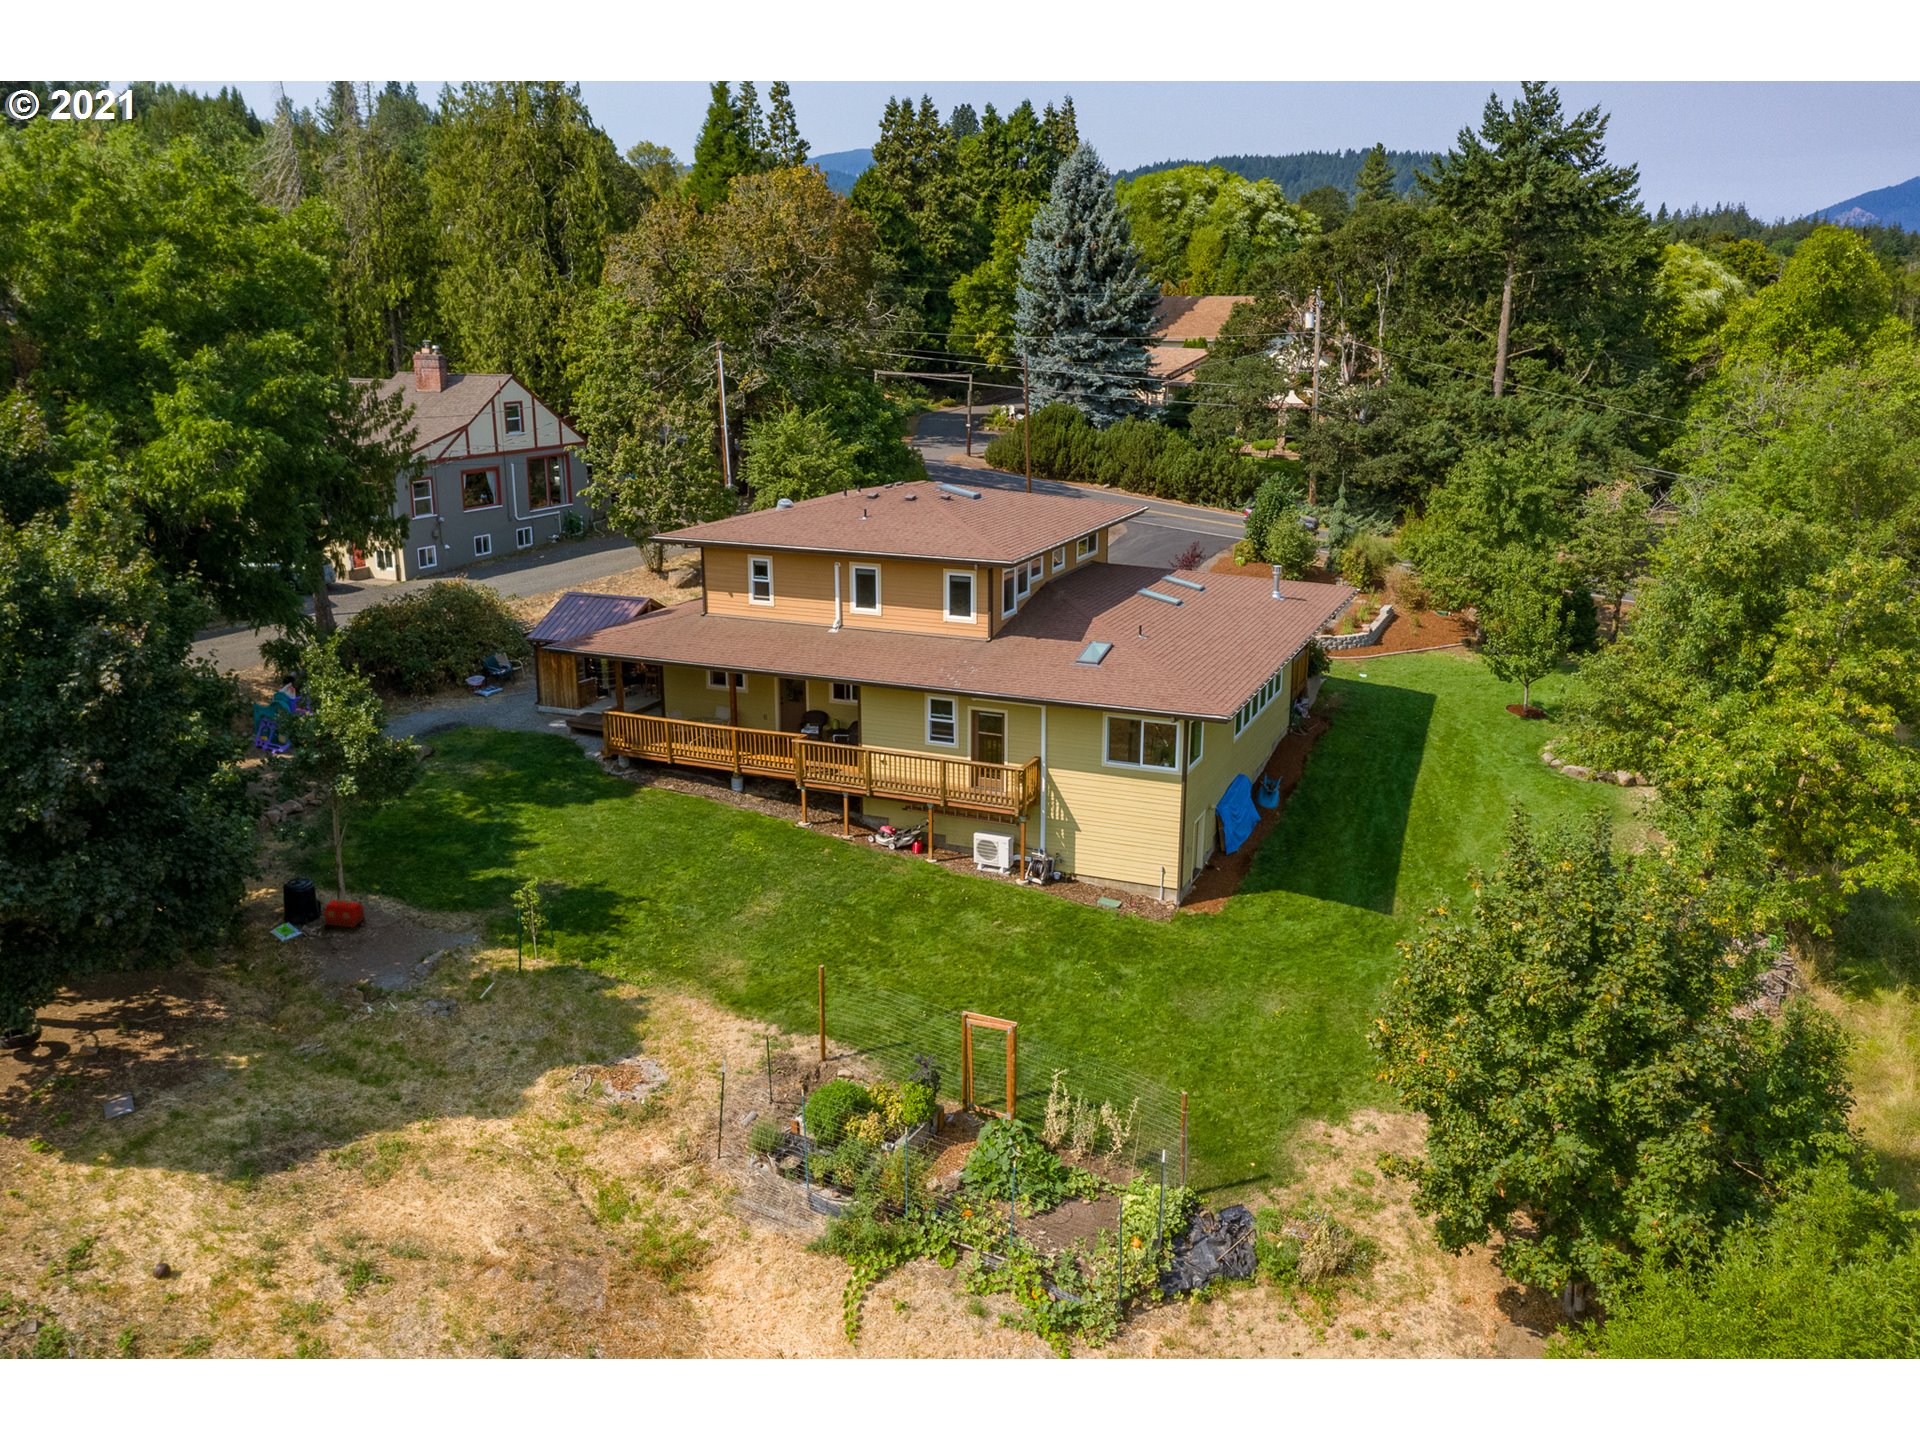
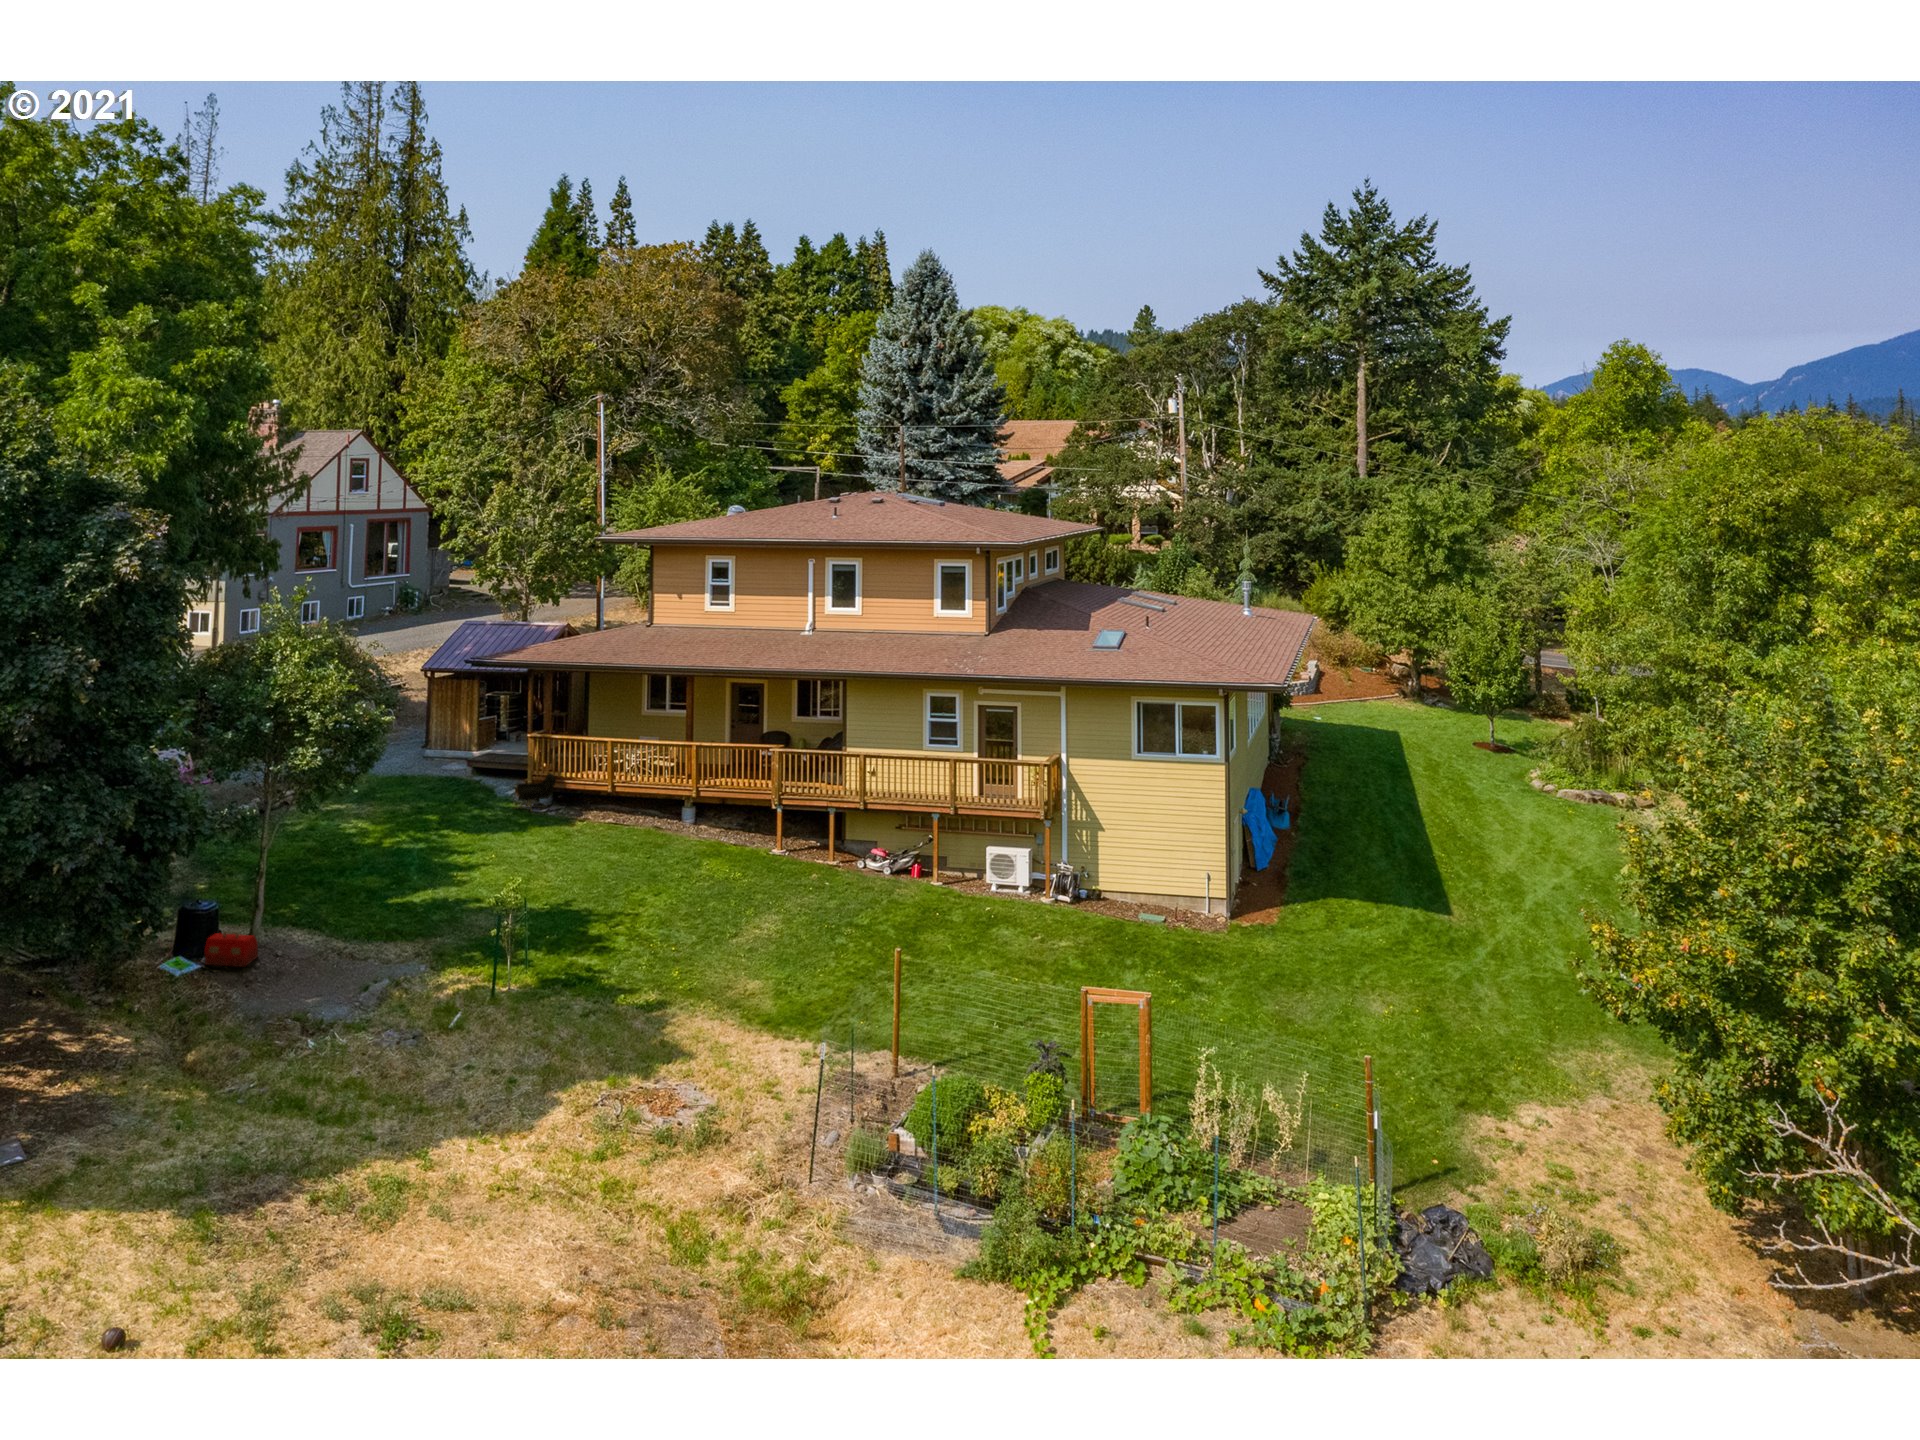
lounge chair: none [594,742,629,777] -> present [517,773,556,811]

